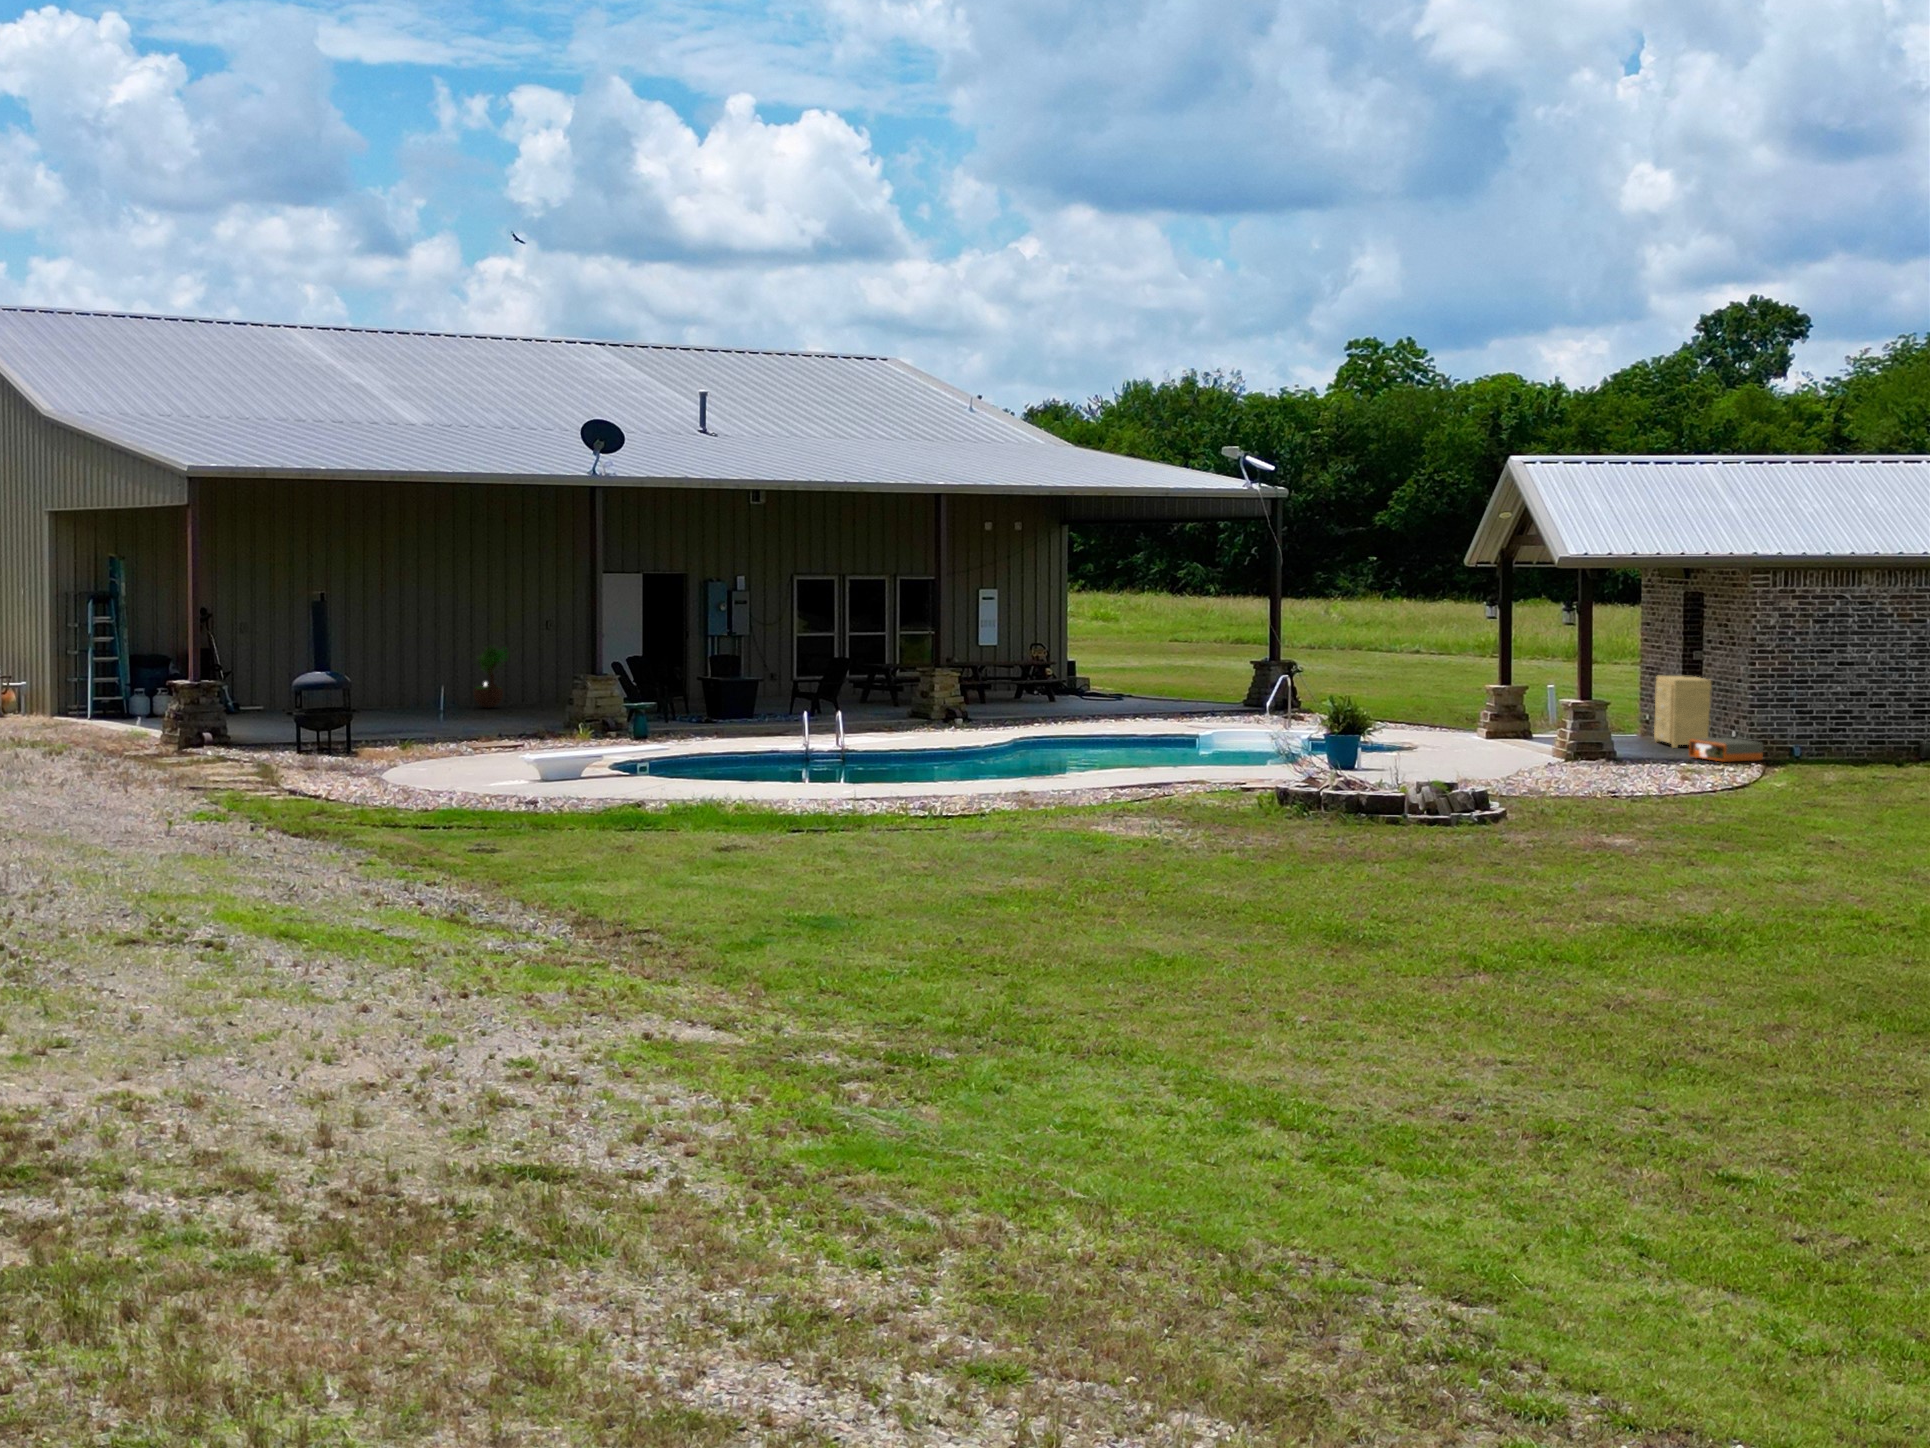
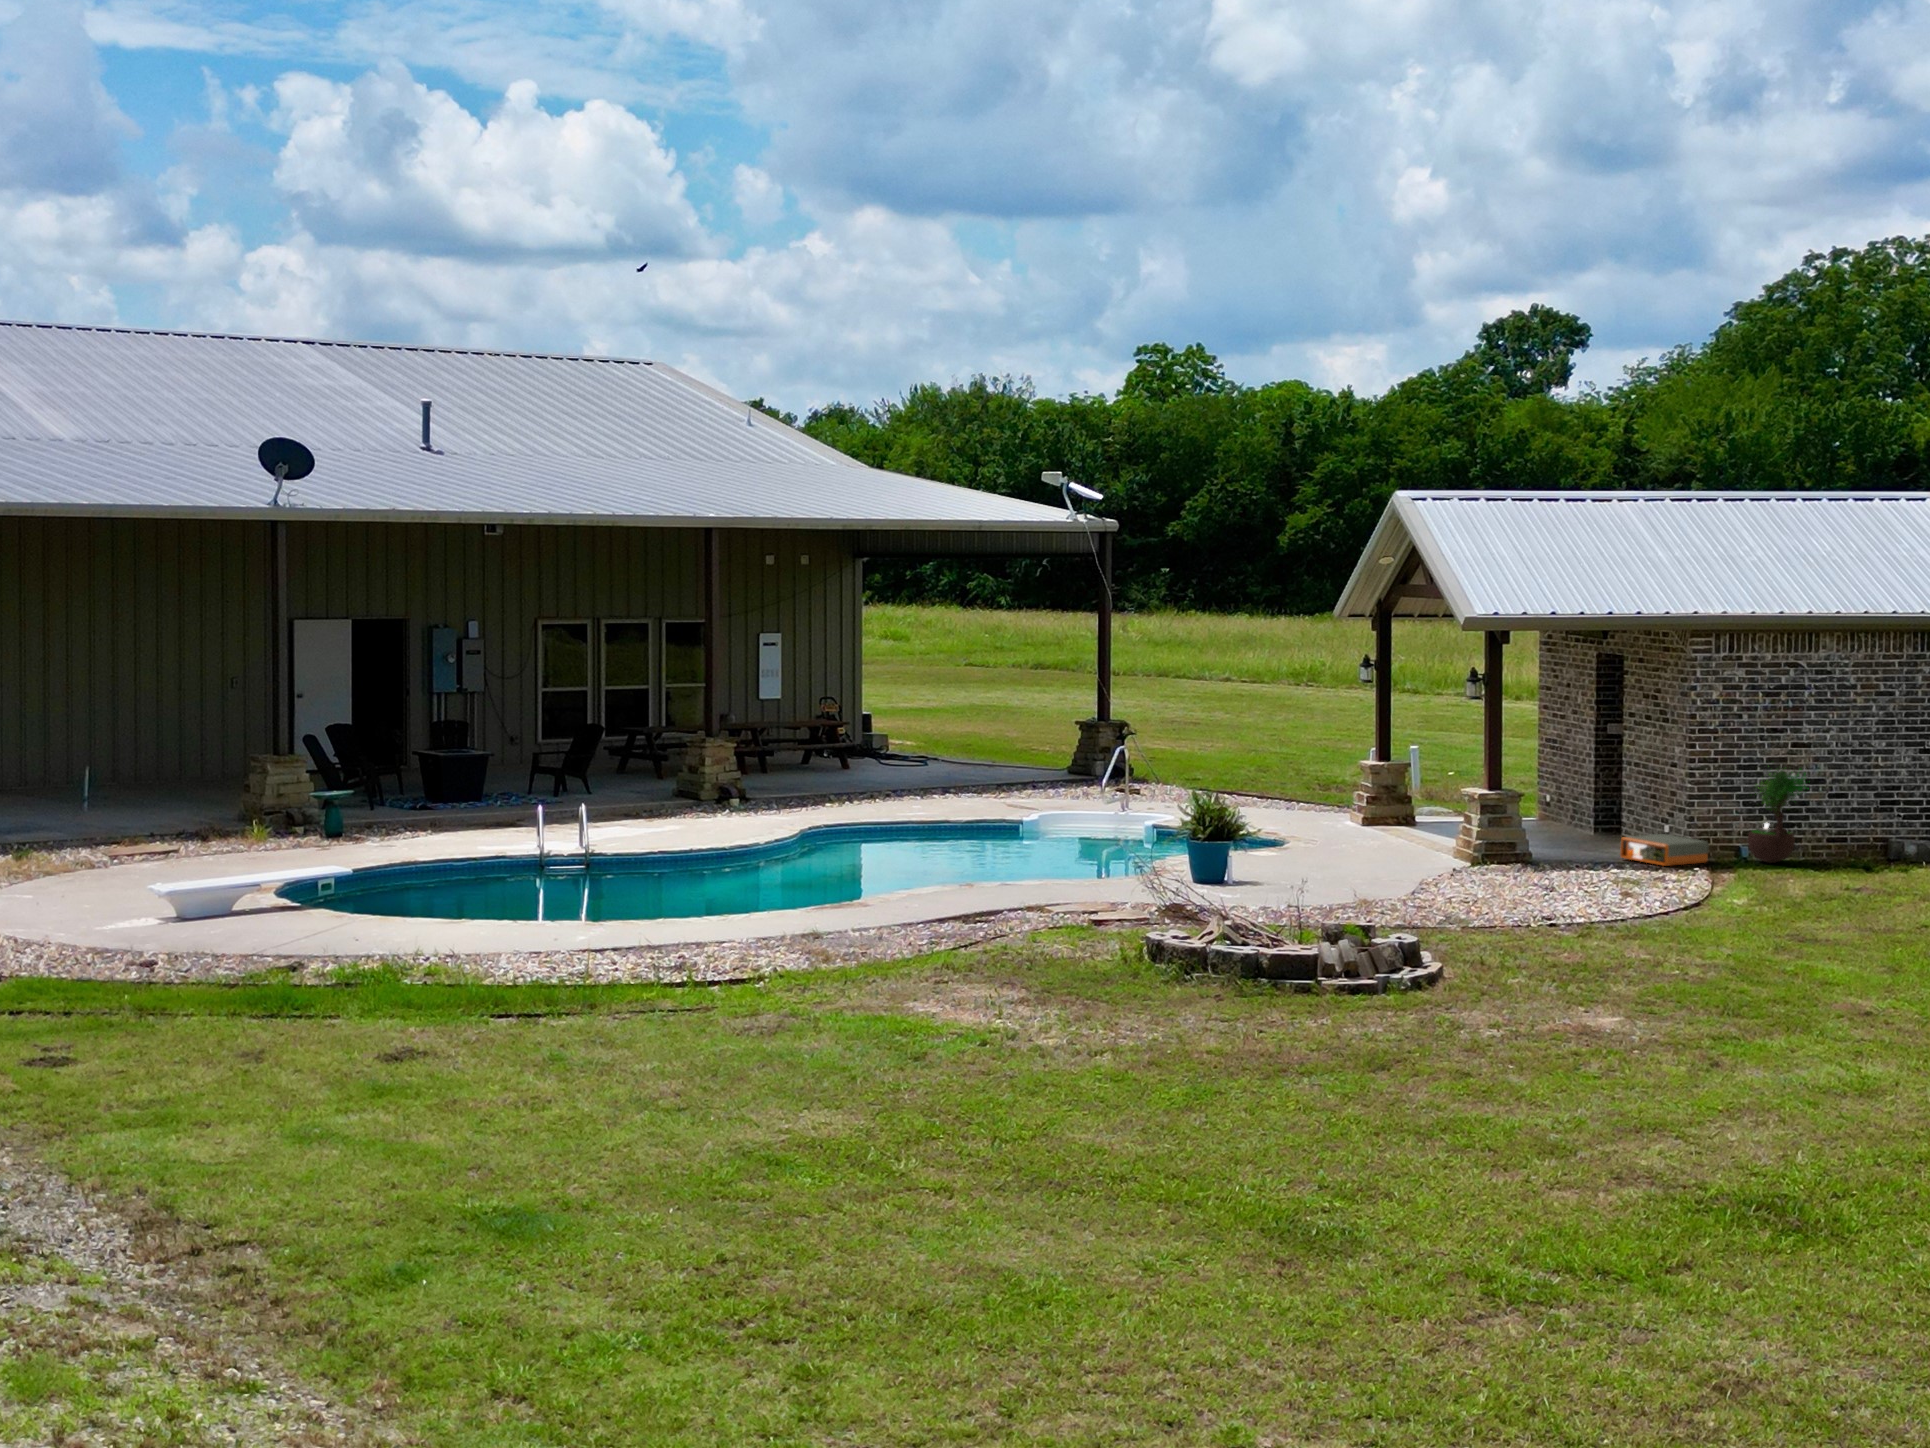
potted tree: present [474,645,507,708] -> present [1748,767,1809,863]
side table: present [1654,676,1712,748] -> none [1566,754,1638,842]

